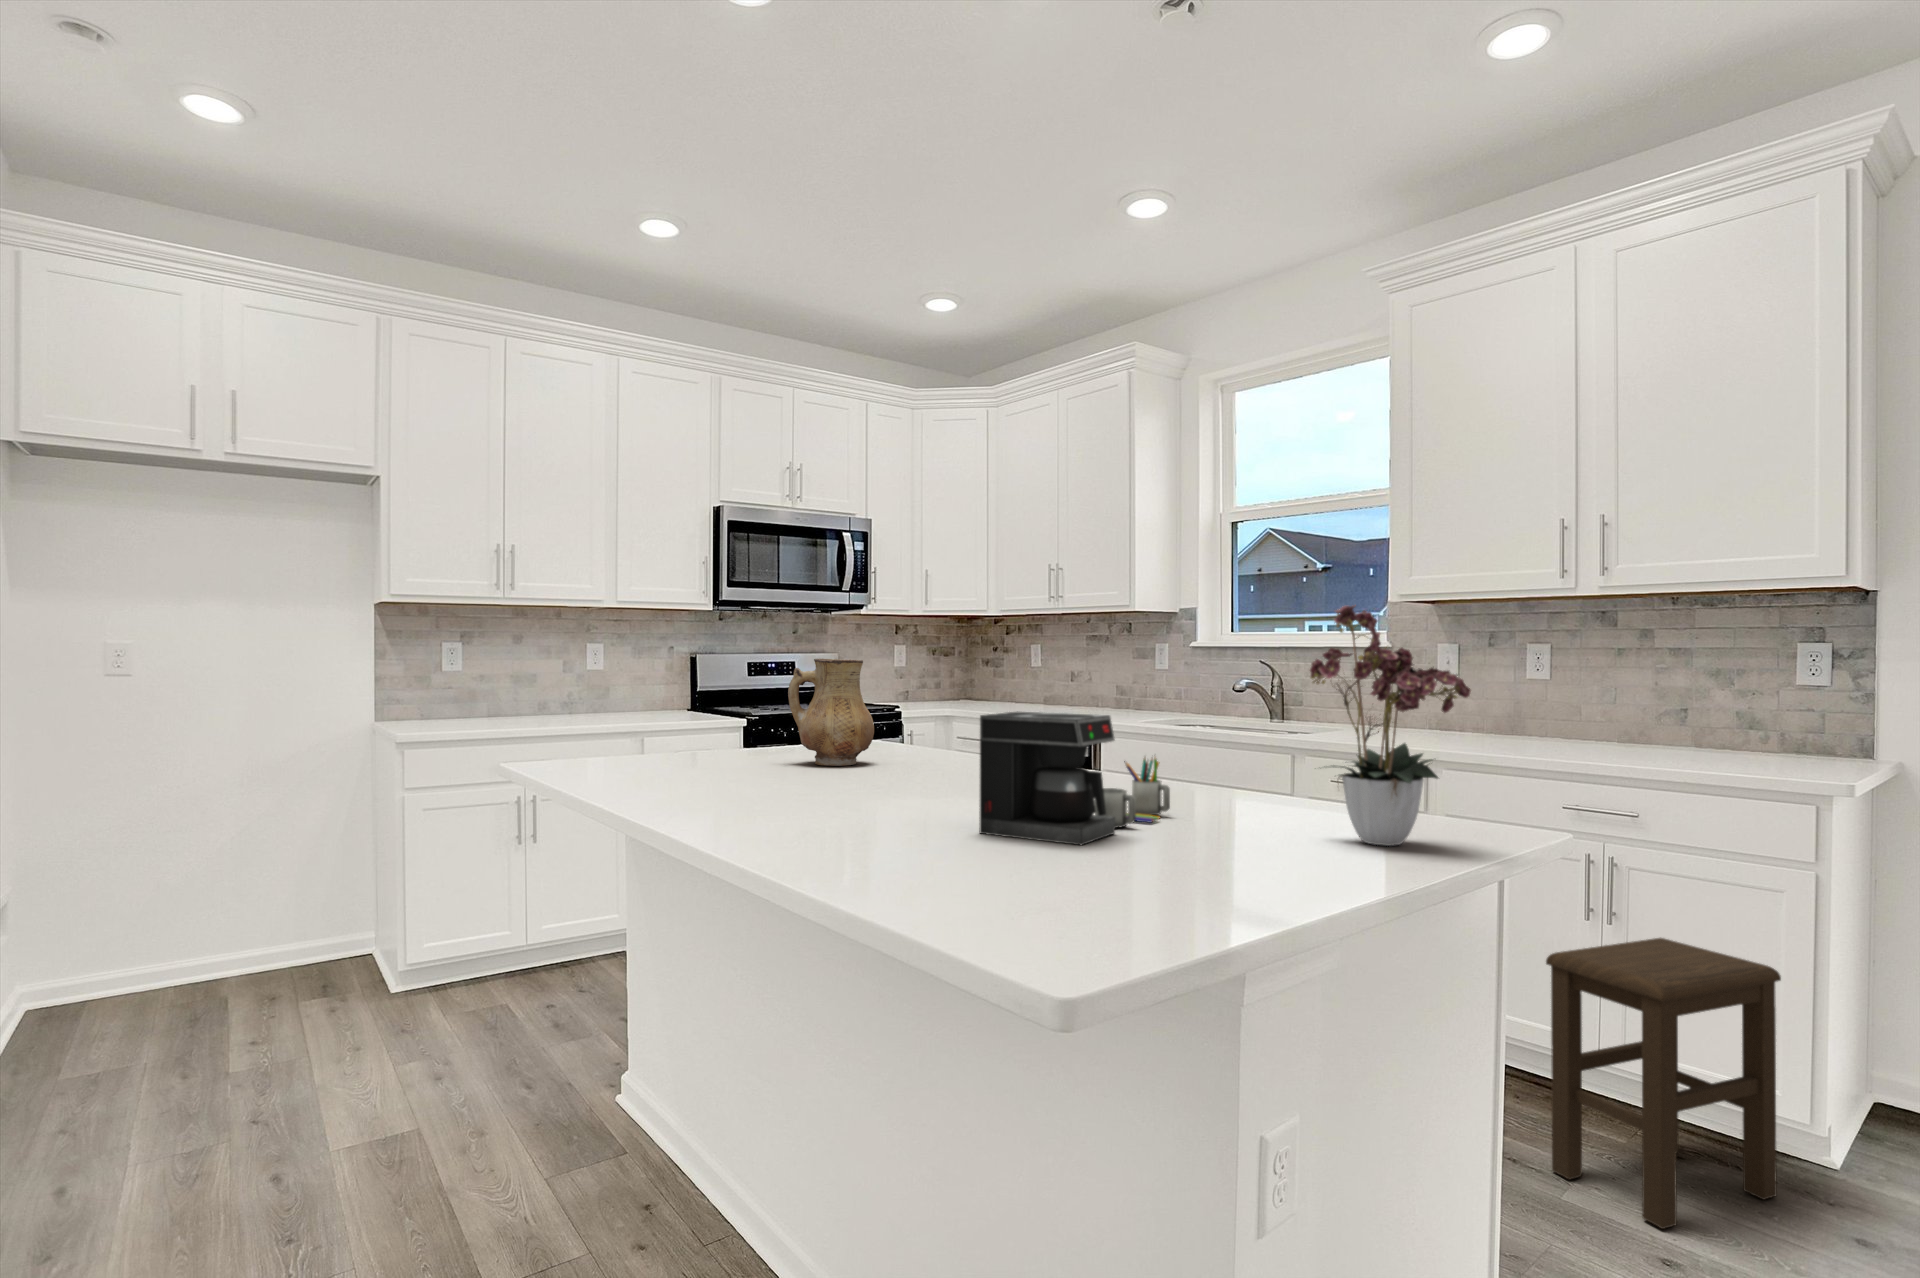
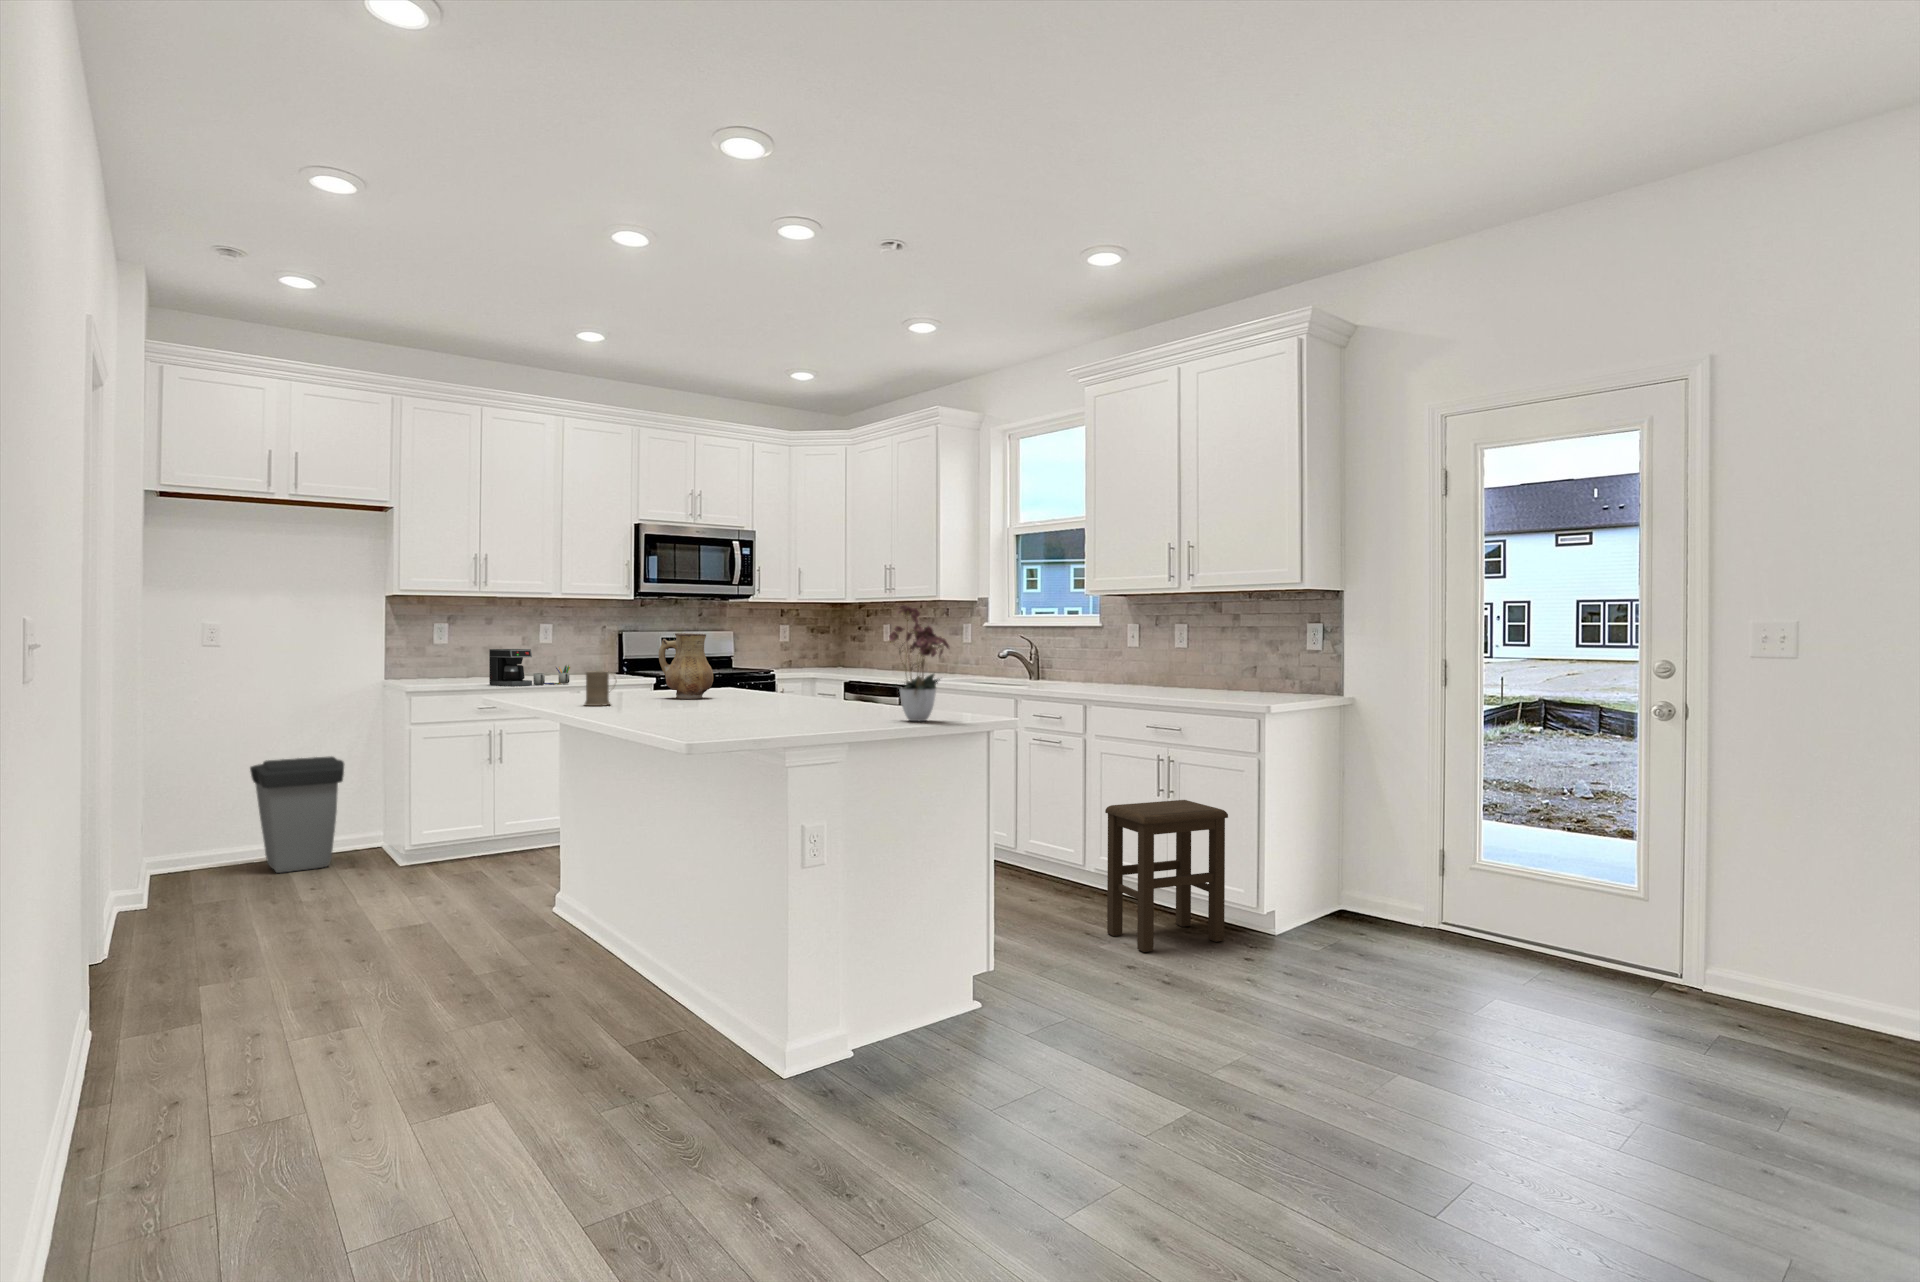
coffee maker: present [979,711,1170,845] -> present [489,649,570,687]
mug: none [679,726,737,788] -> present [585,671,610,706]
trash can: none [176,832,313,1007] -> present [250,757,344,873]

